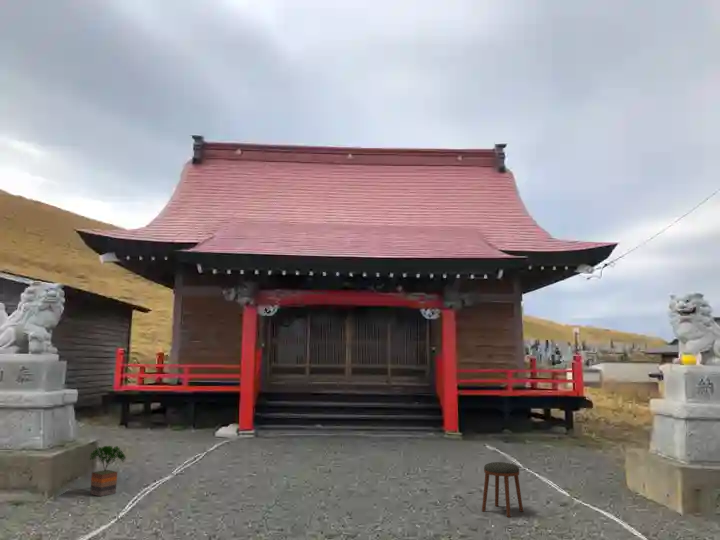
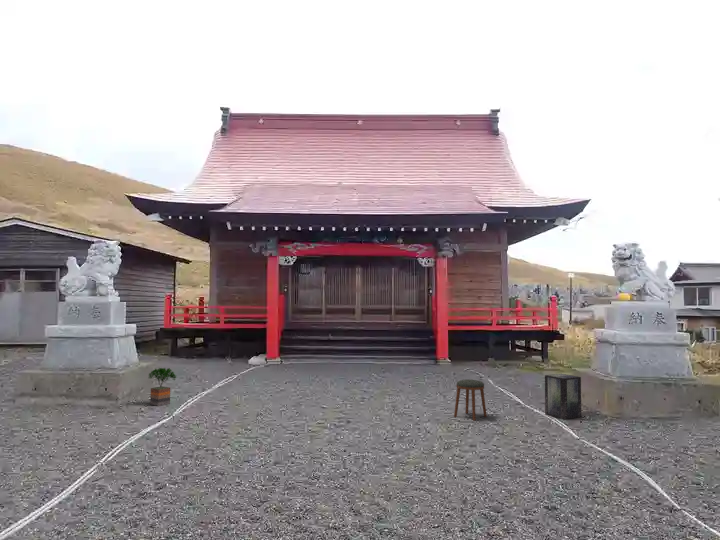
storage box: none [593,454,641,515] -> present [545,374,581,419]

